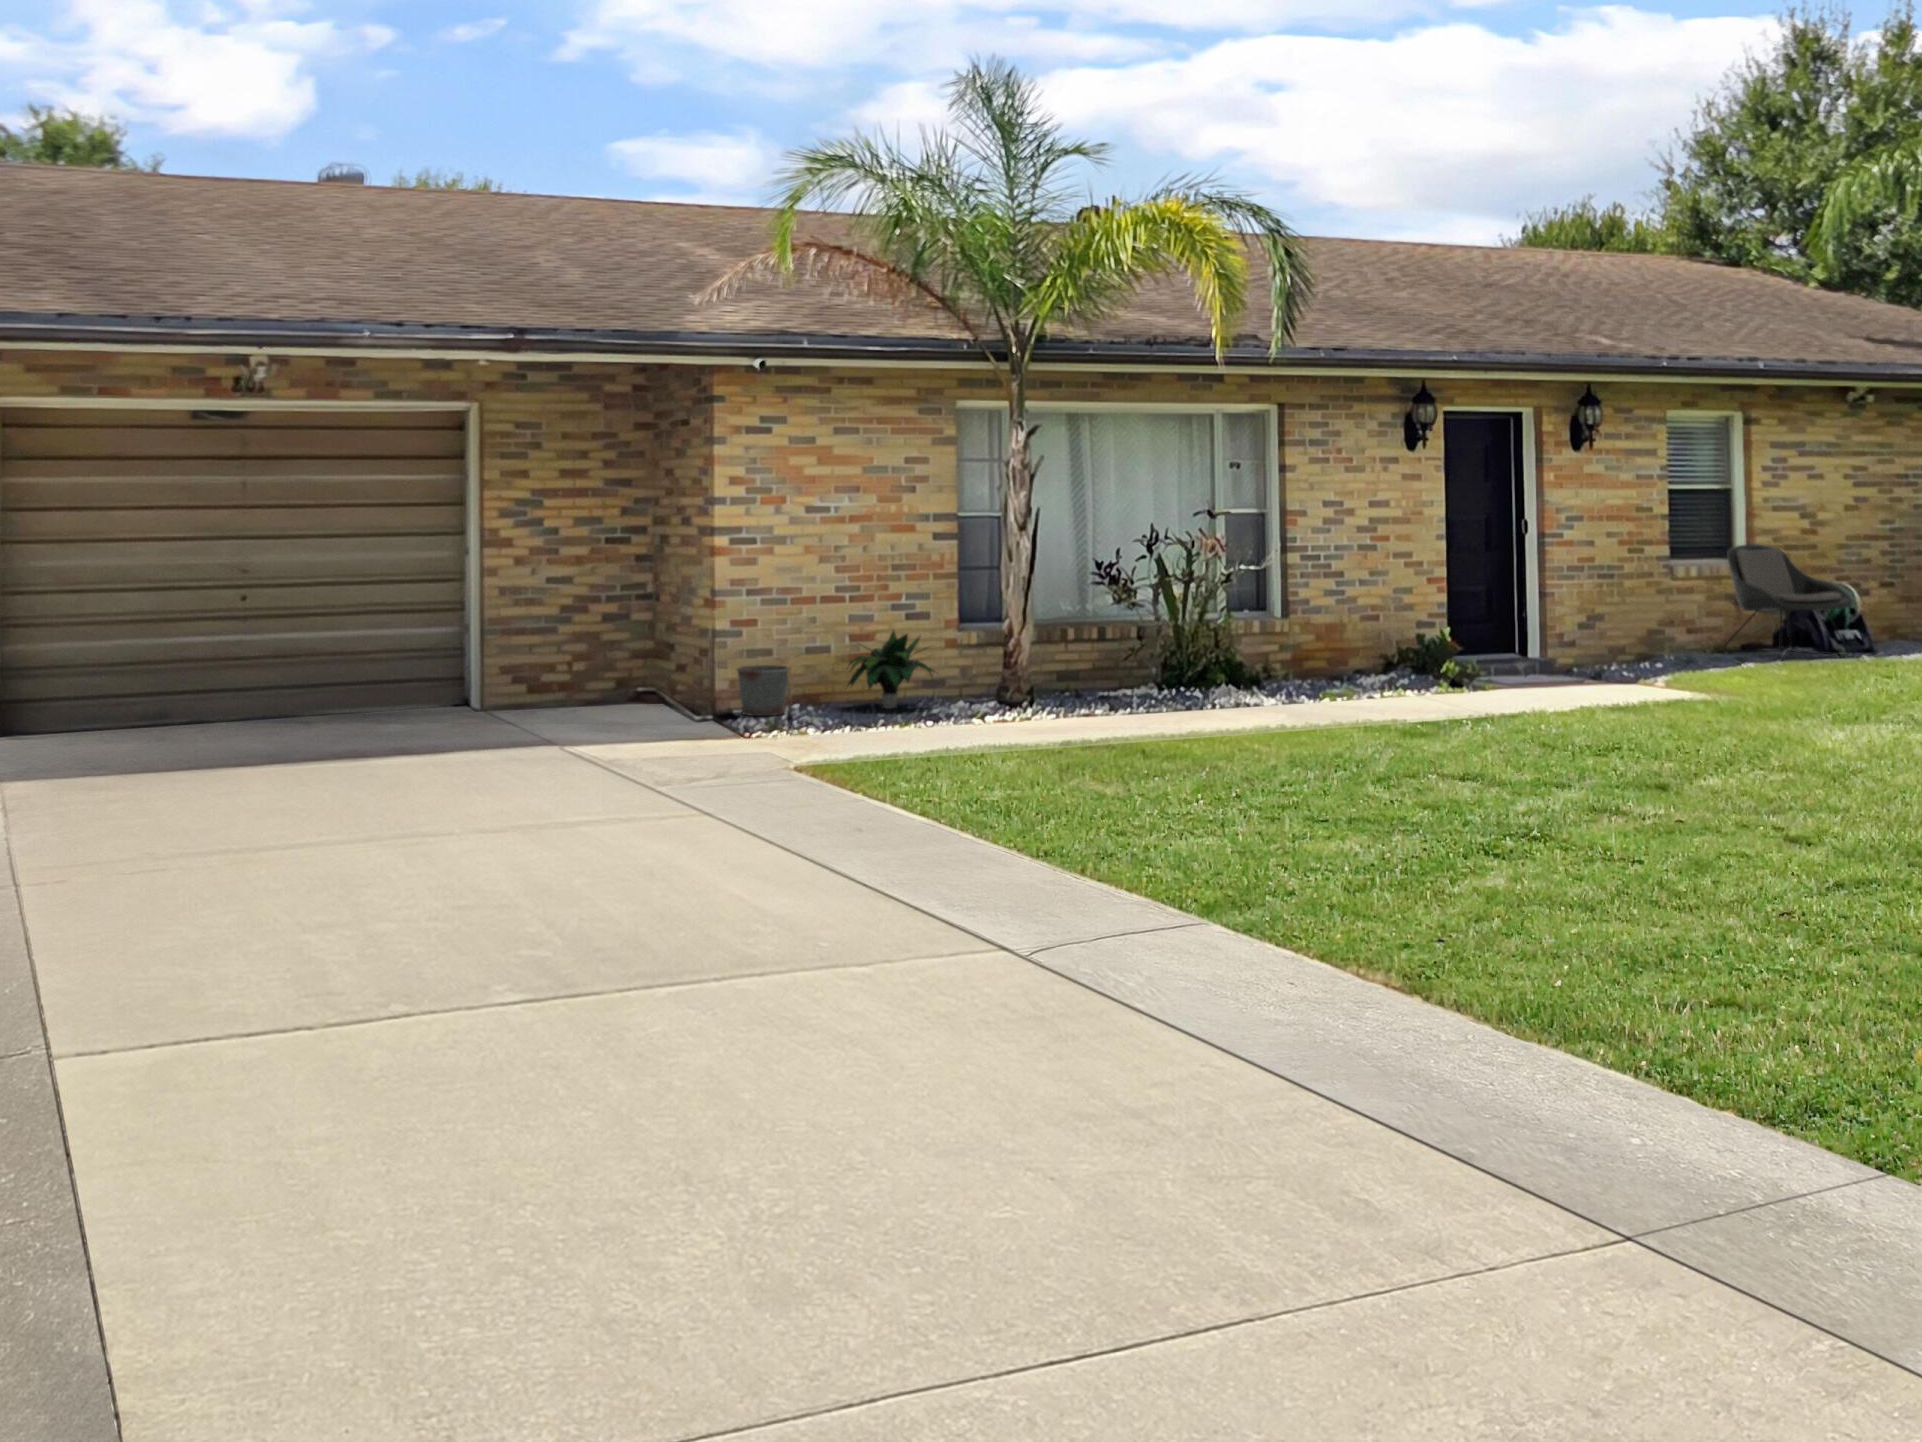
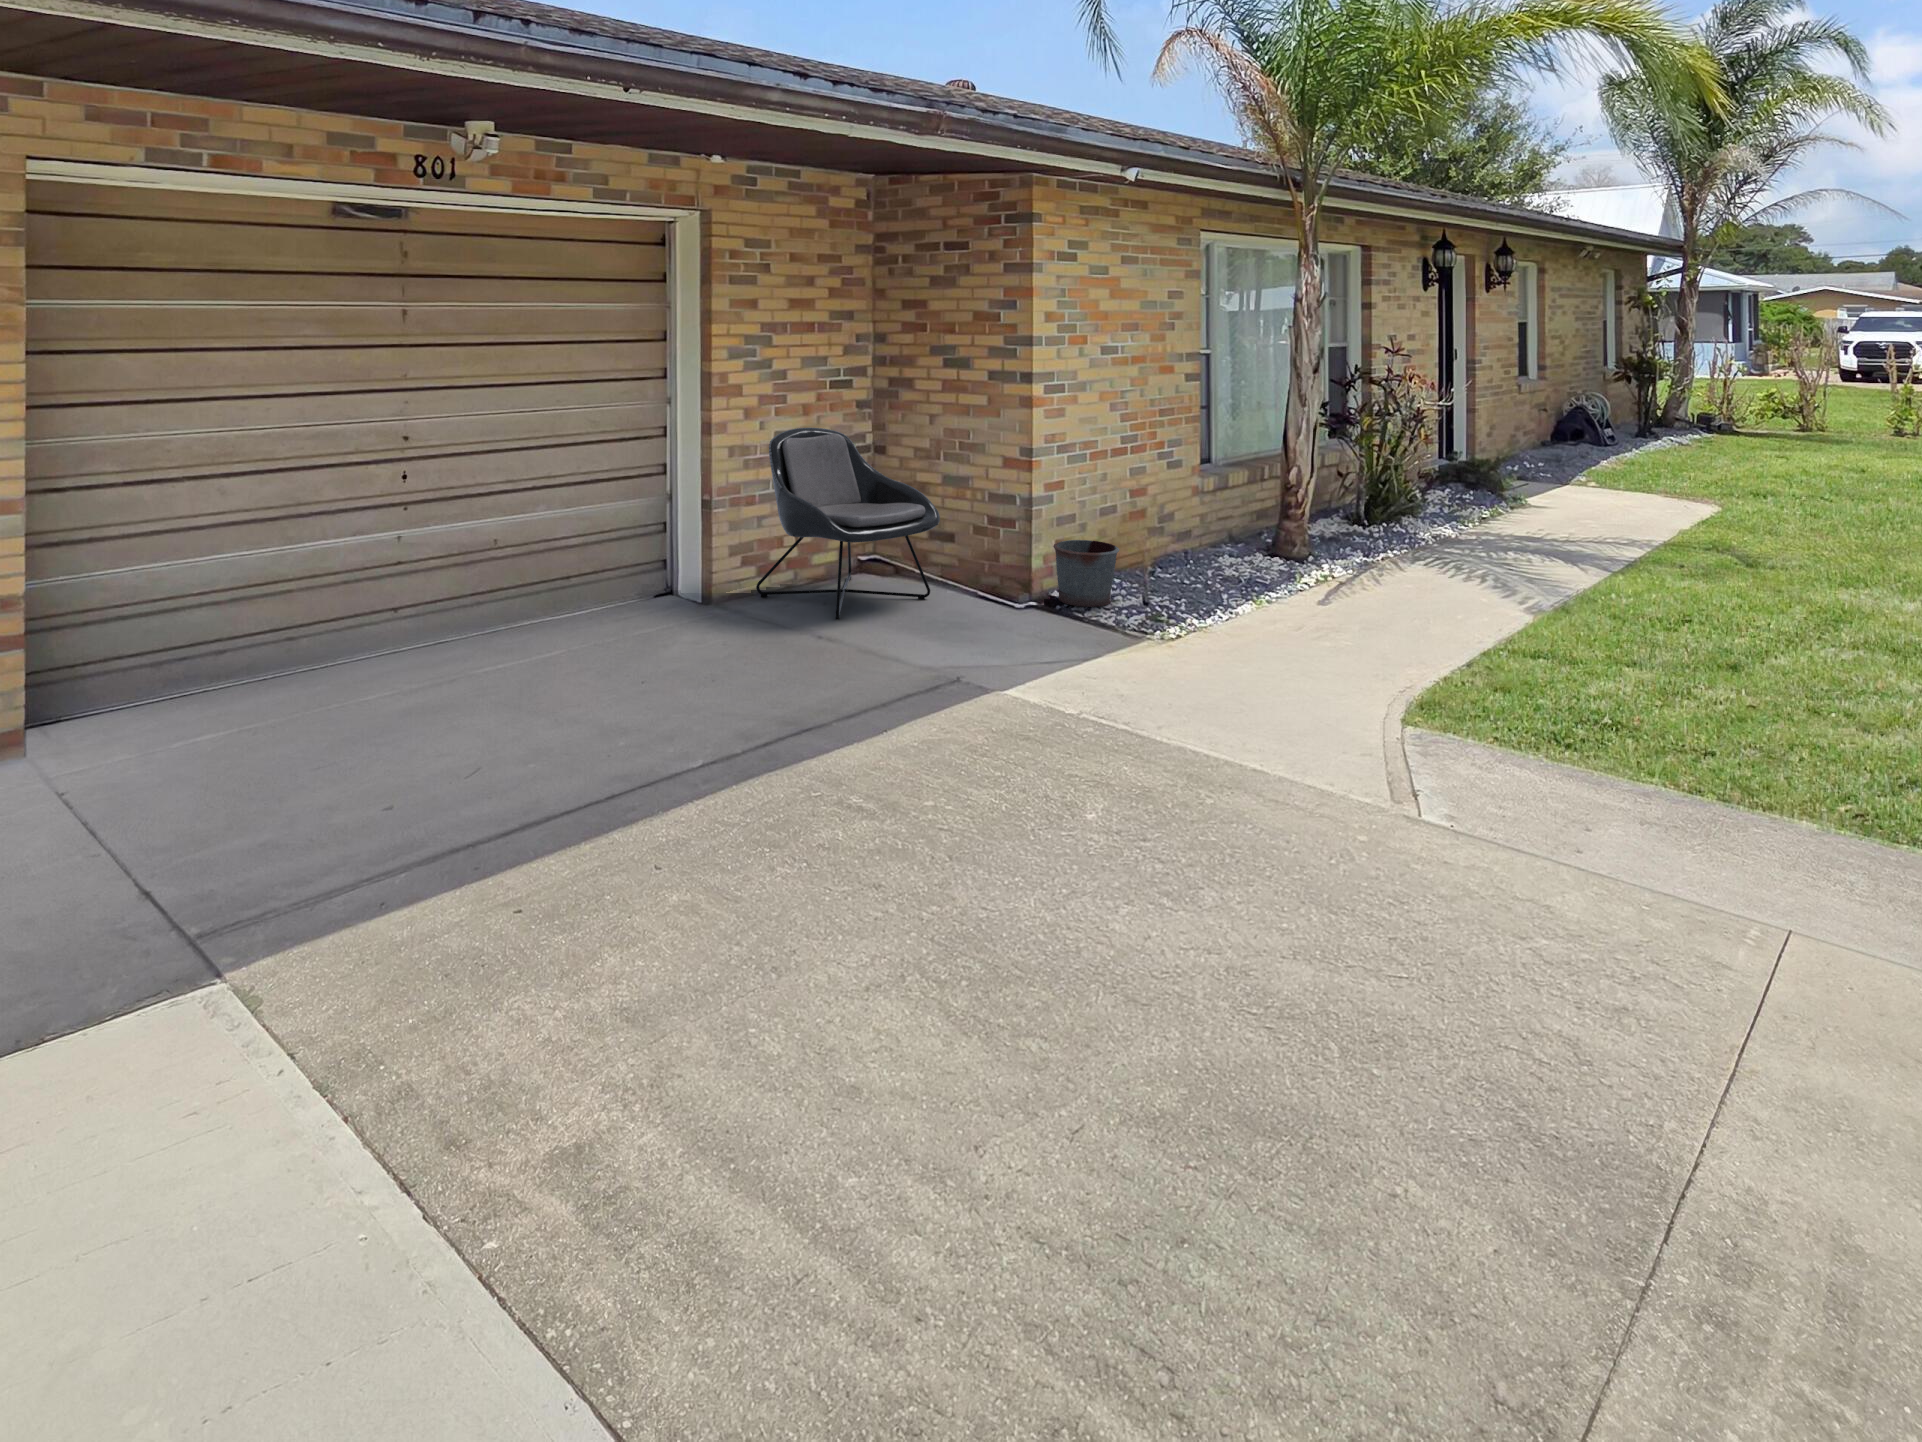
lounge chair: present [1724,544,1852,660] -> present [756,428,940,619]
potted plant: present [846,631,933,709] -> none [1136,490,1255,582]

